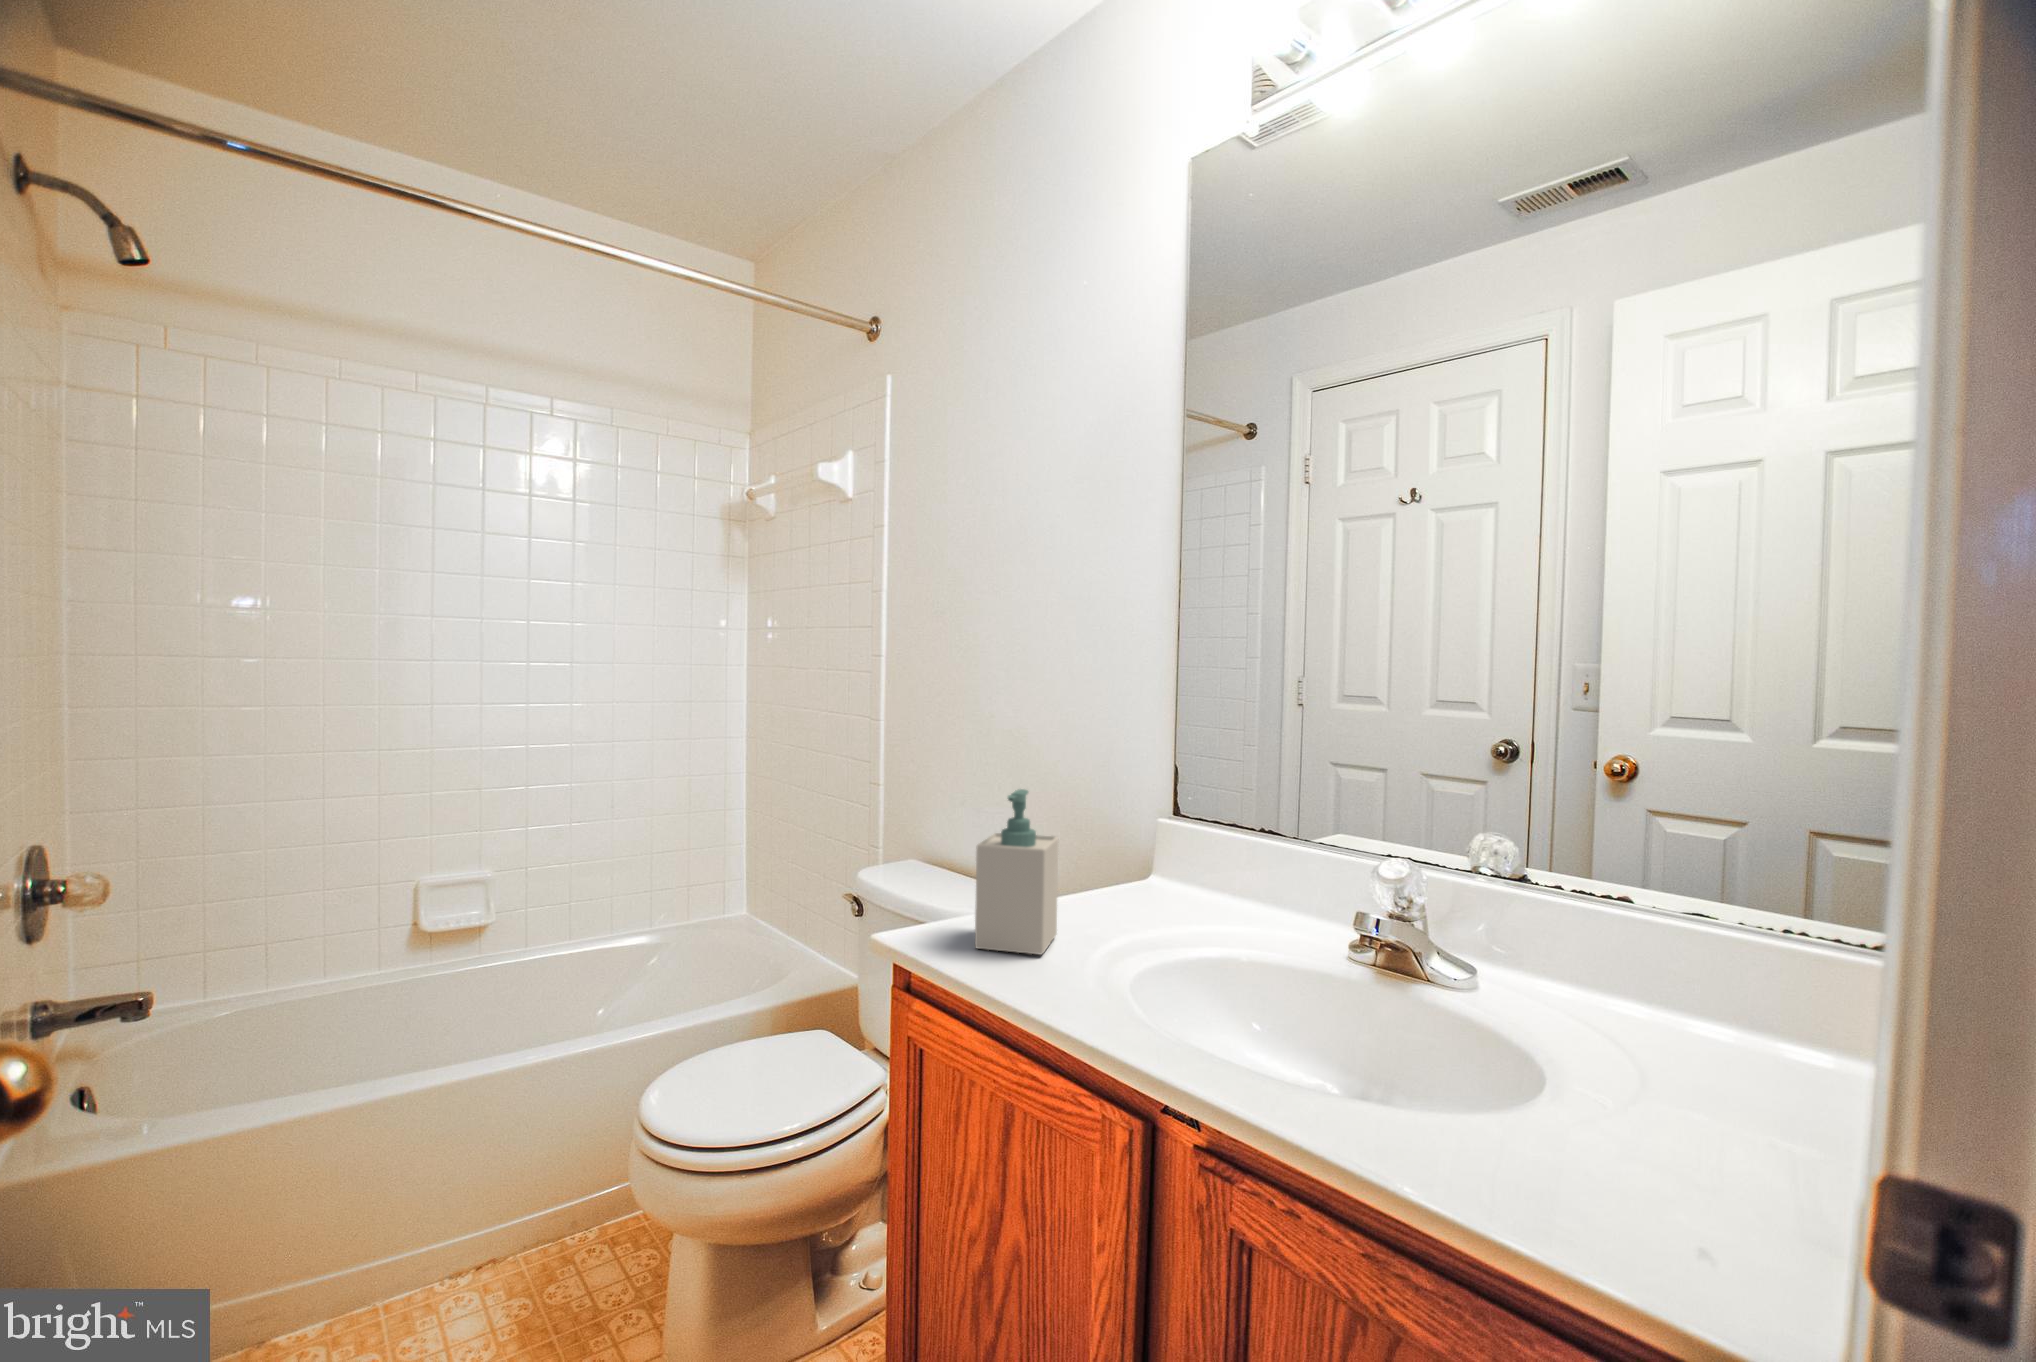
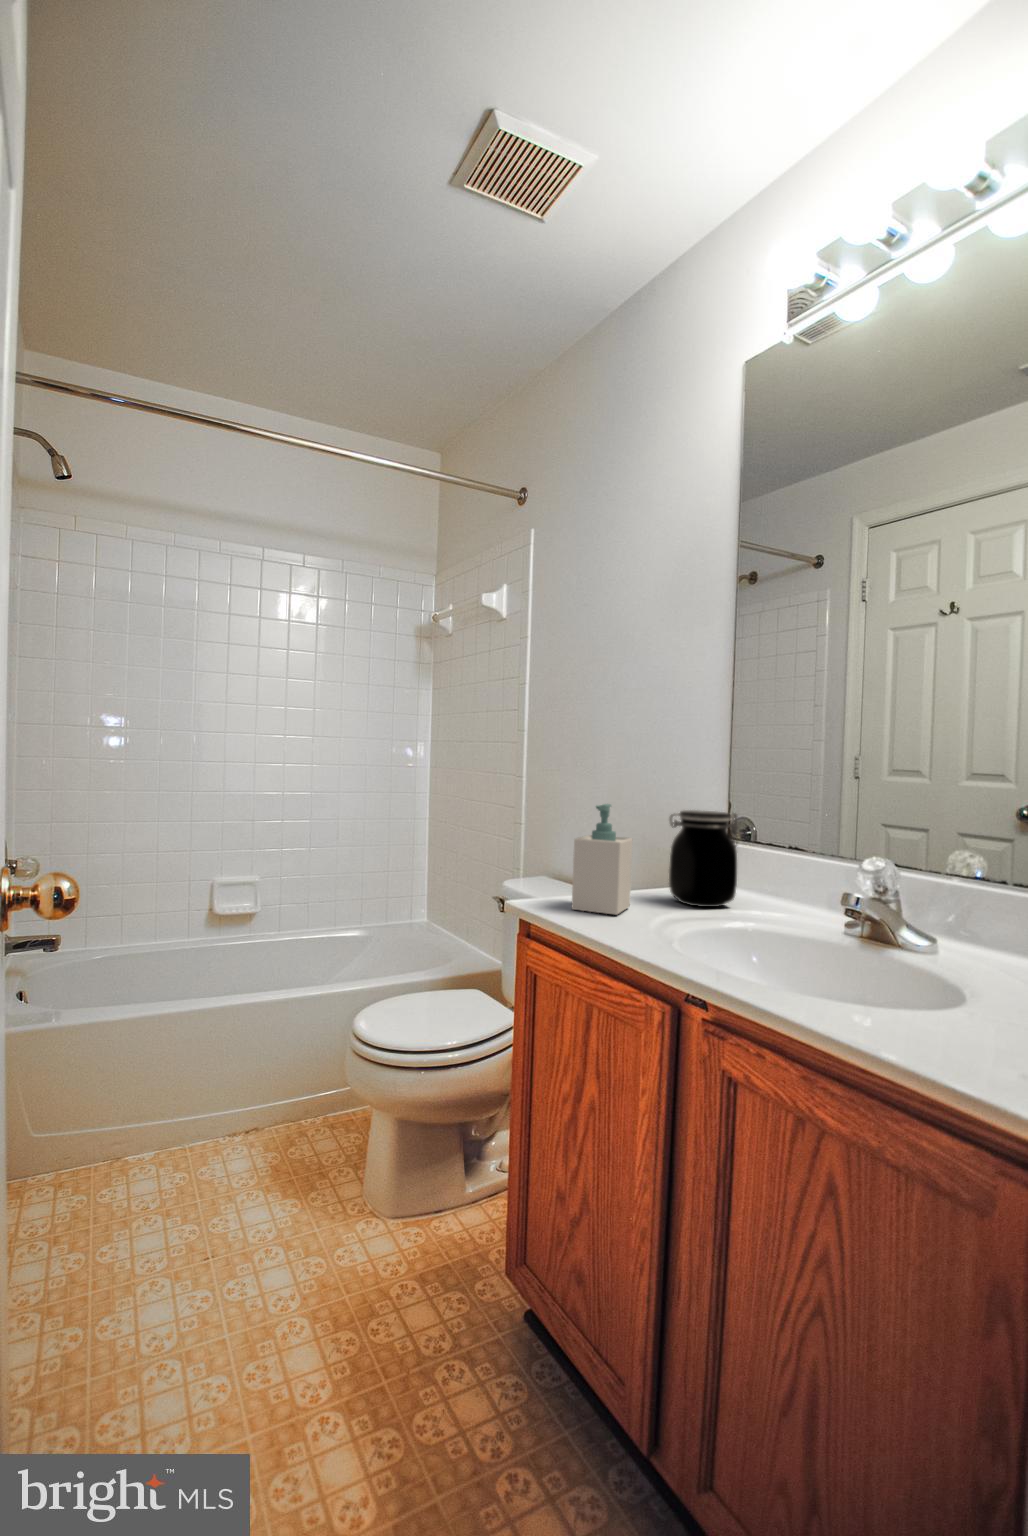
jar: none [1105,786,1201,925] -> present [669,810,739,907]

